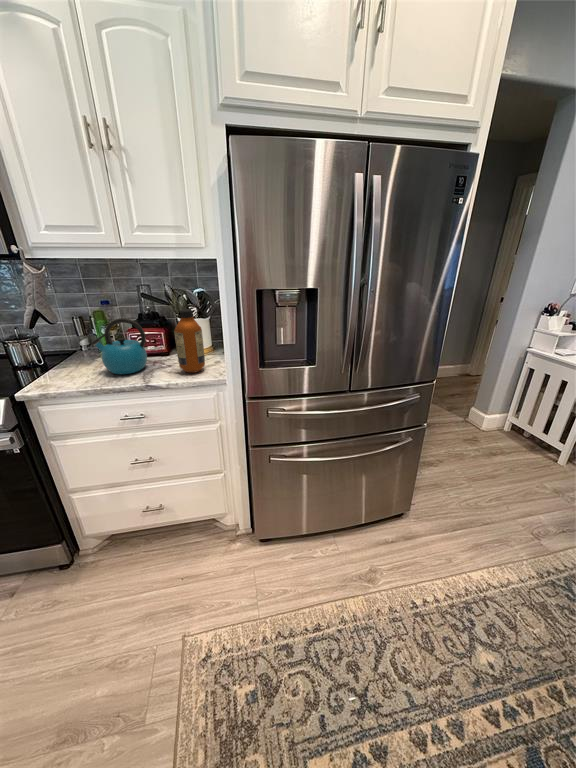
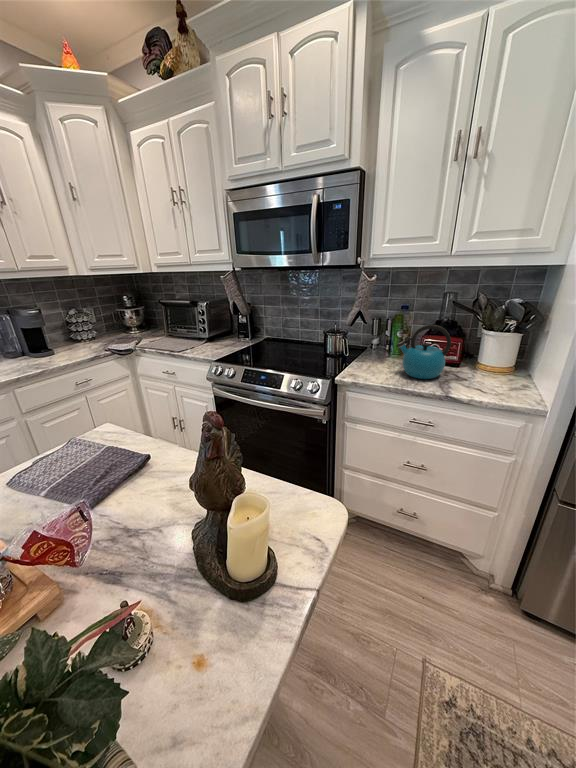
bottle: present [174,309,205,373] -> none [484,321,528,393]

